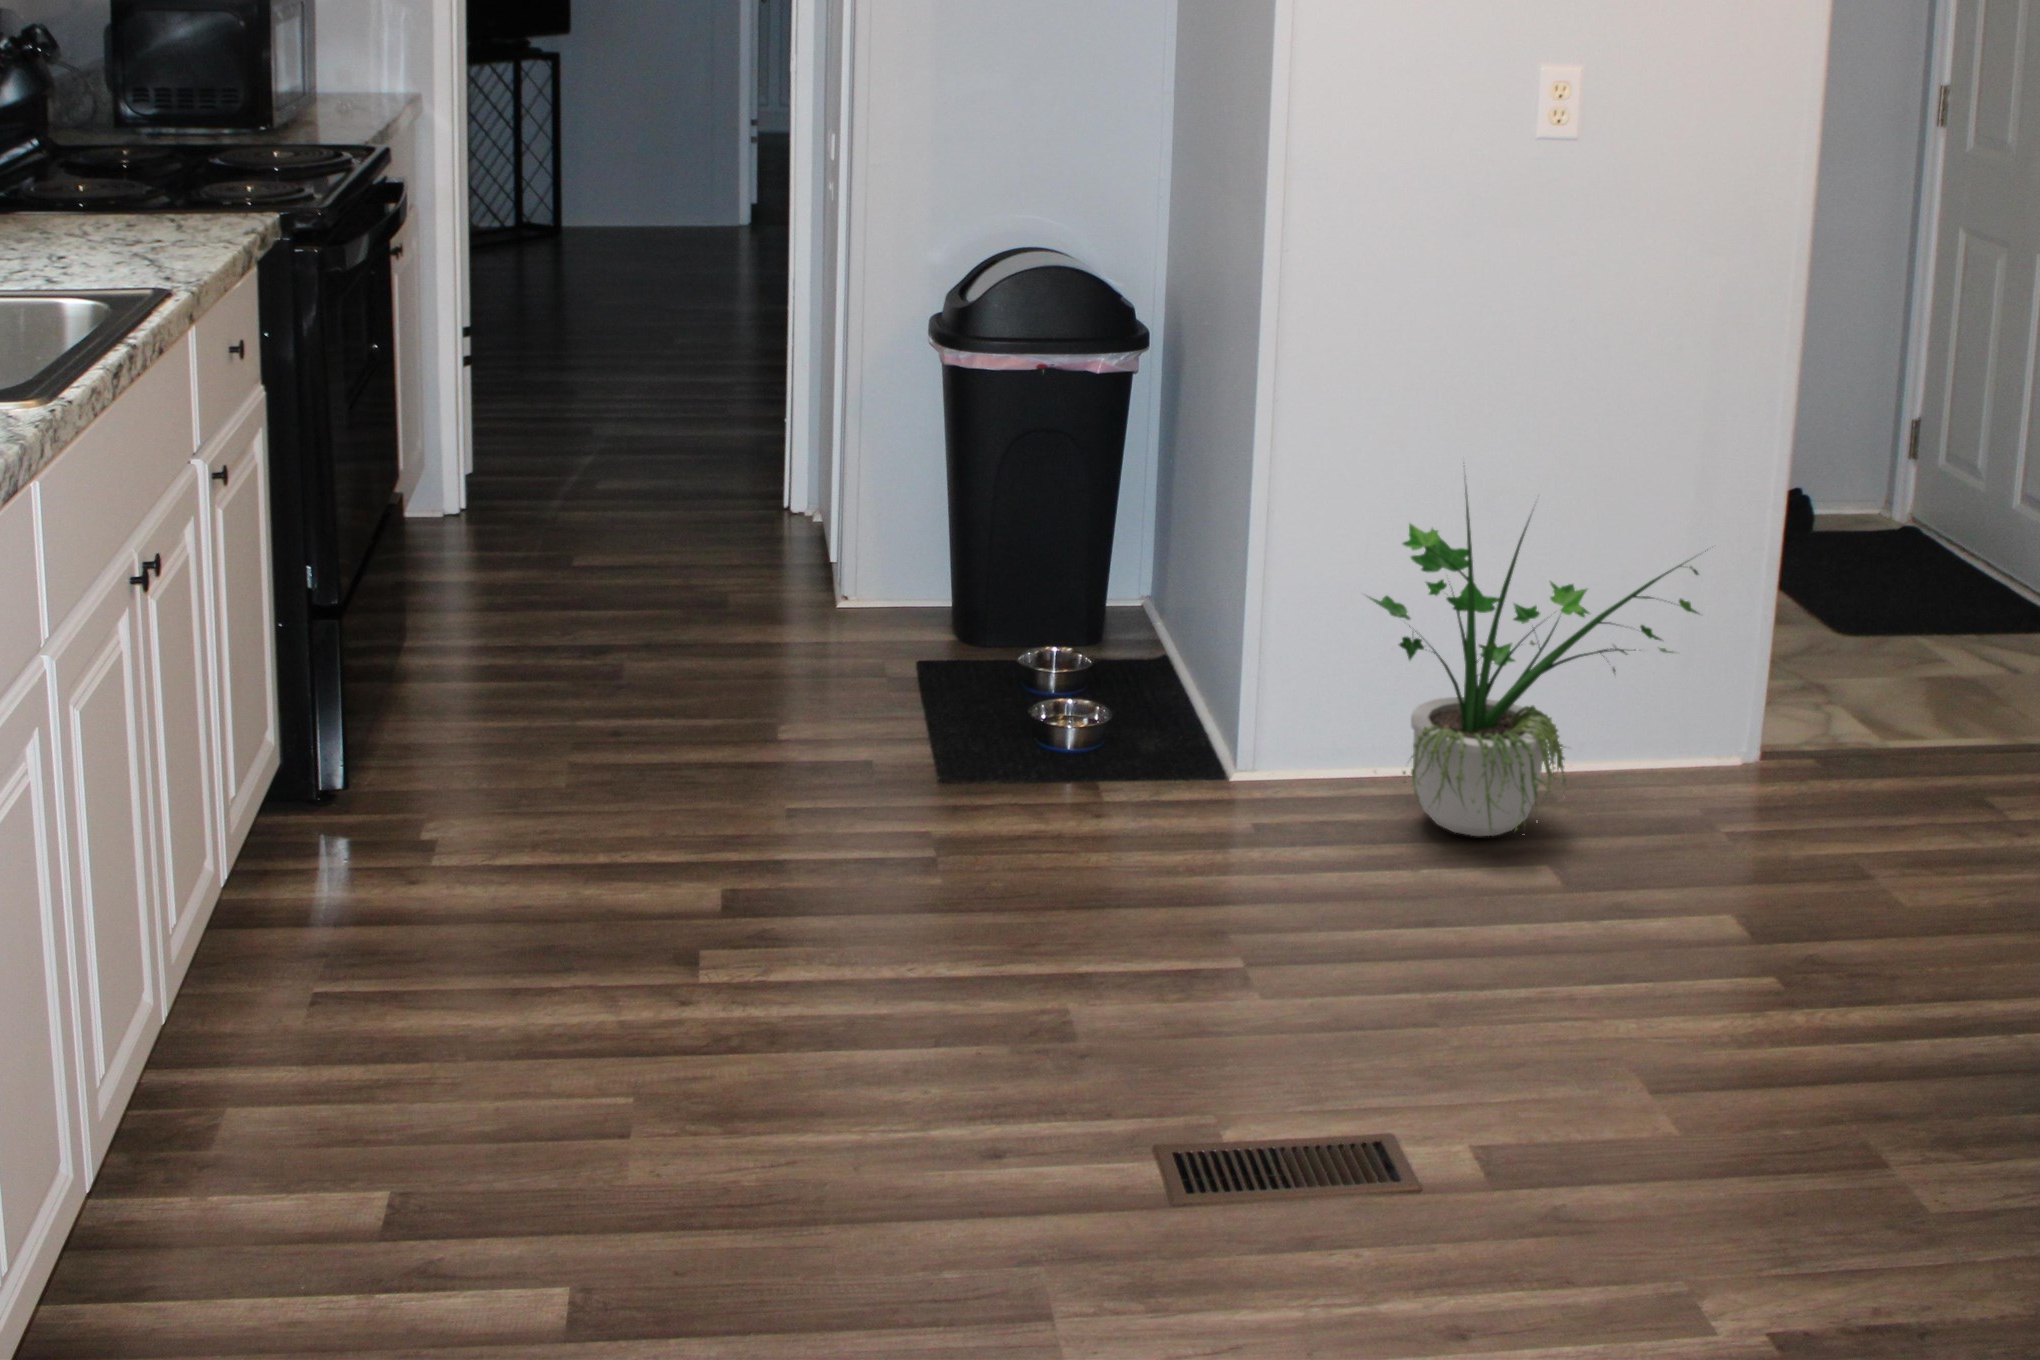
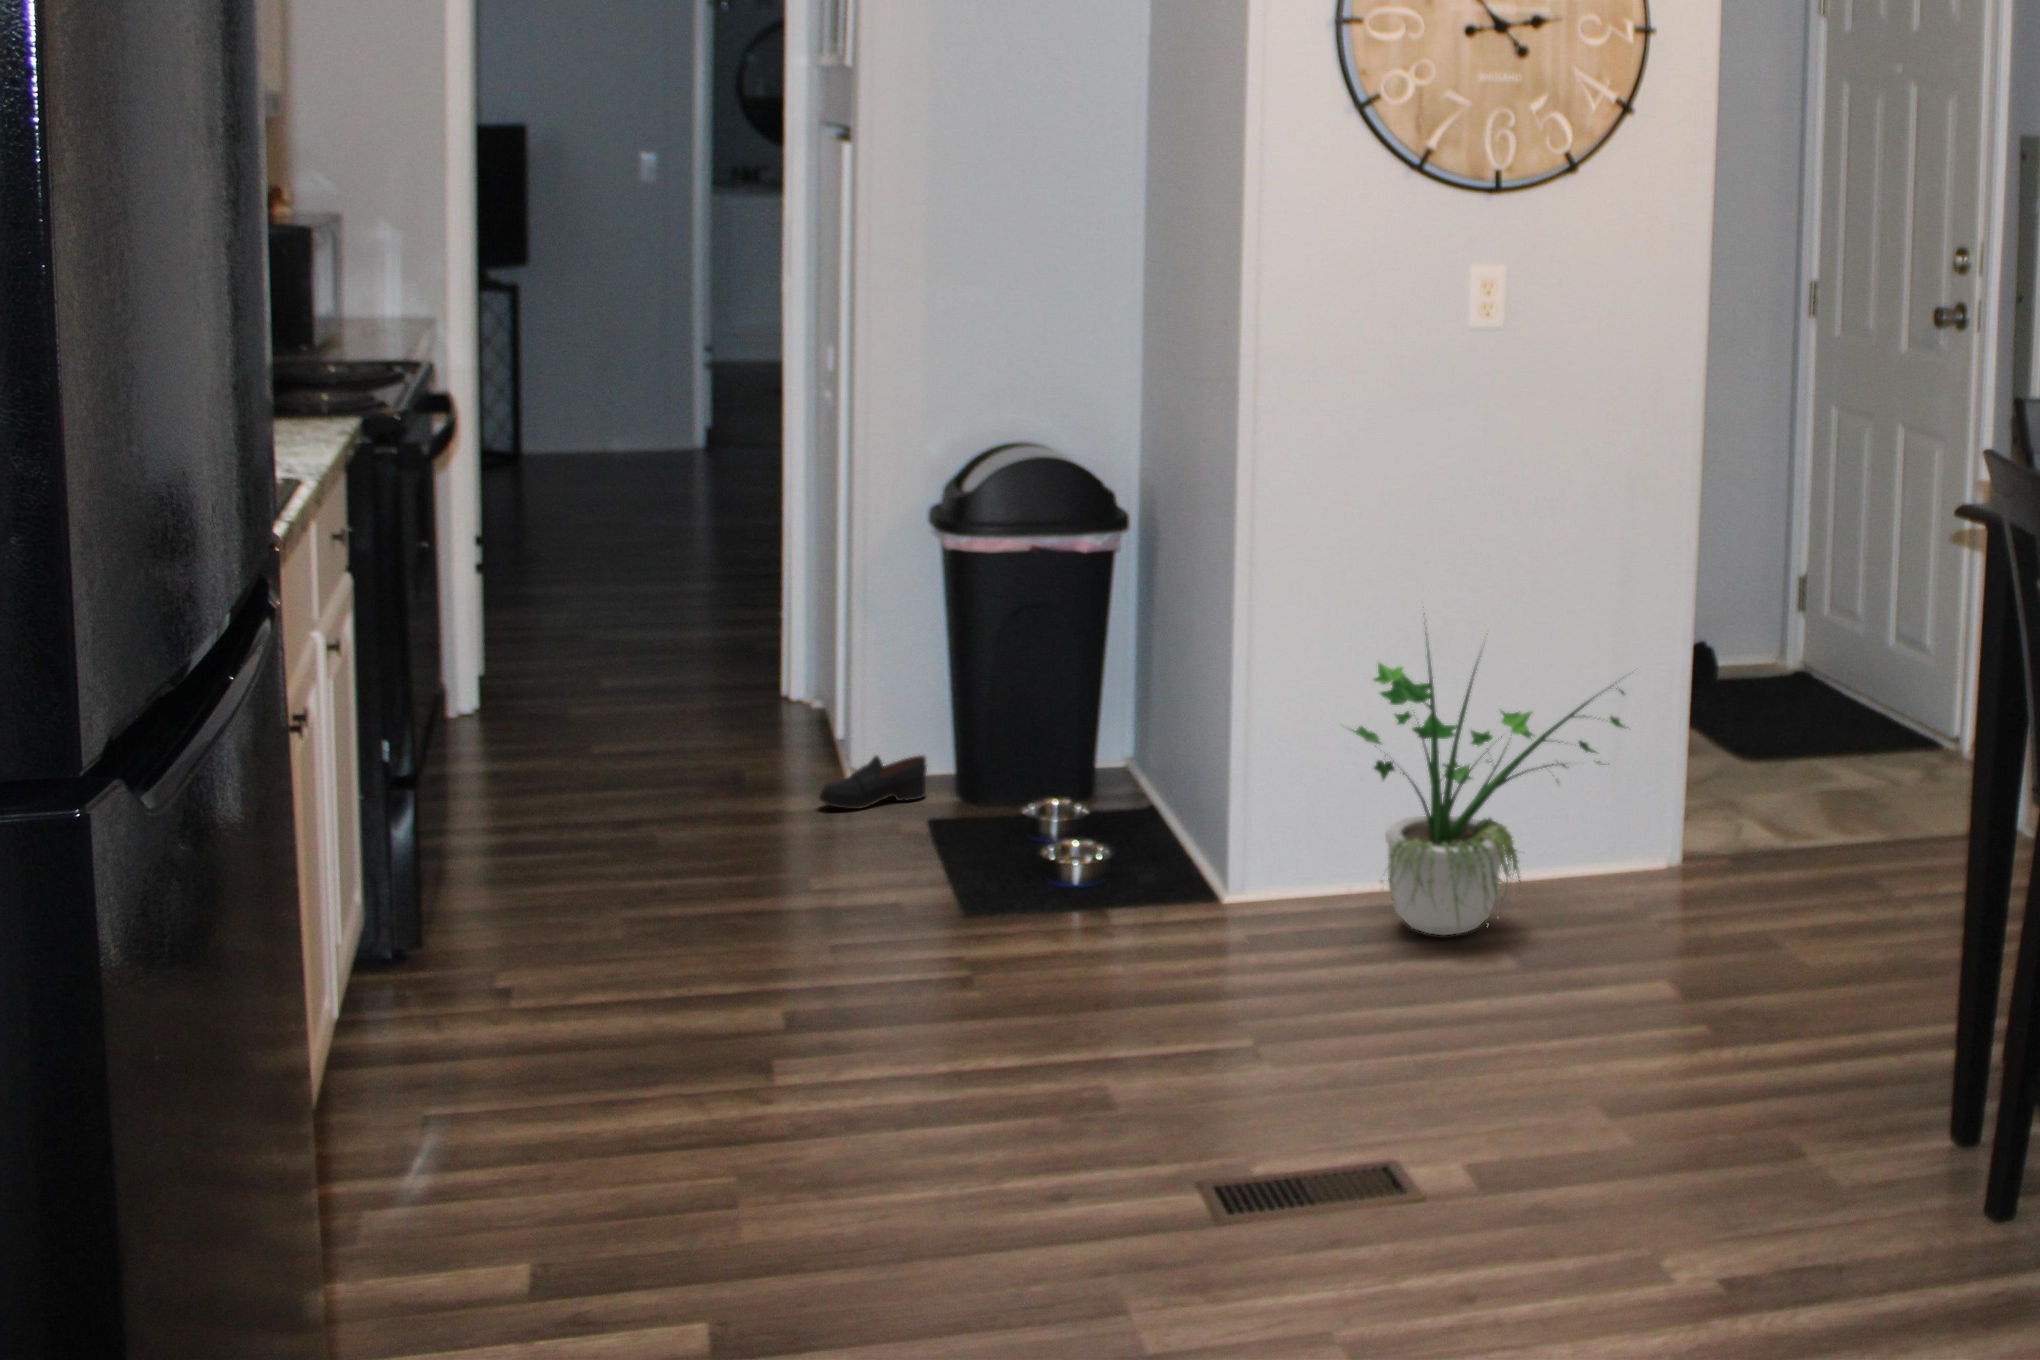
shoe: none [810,581,924,638] -> present [819,756,927,809]

